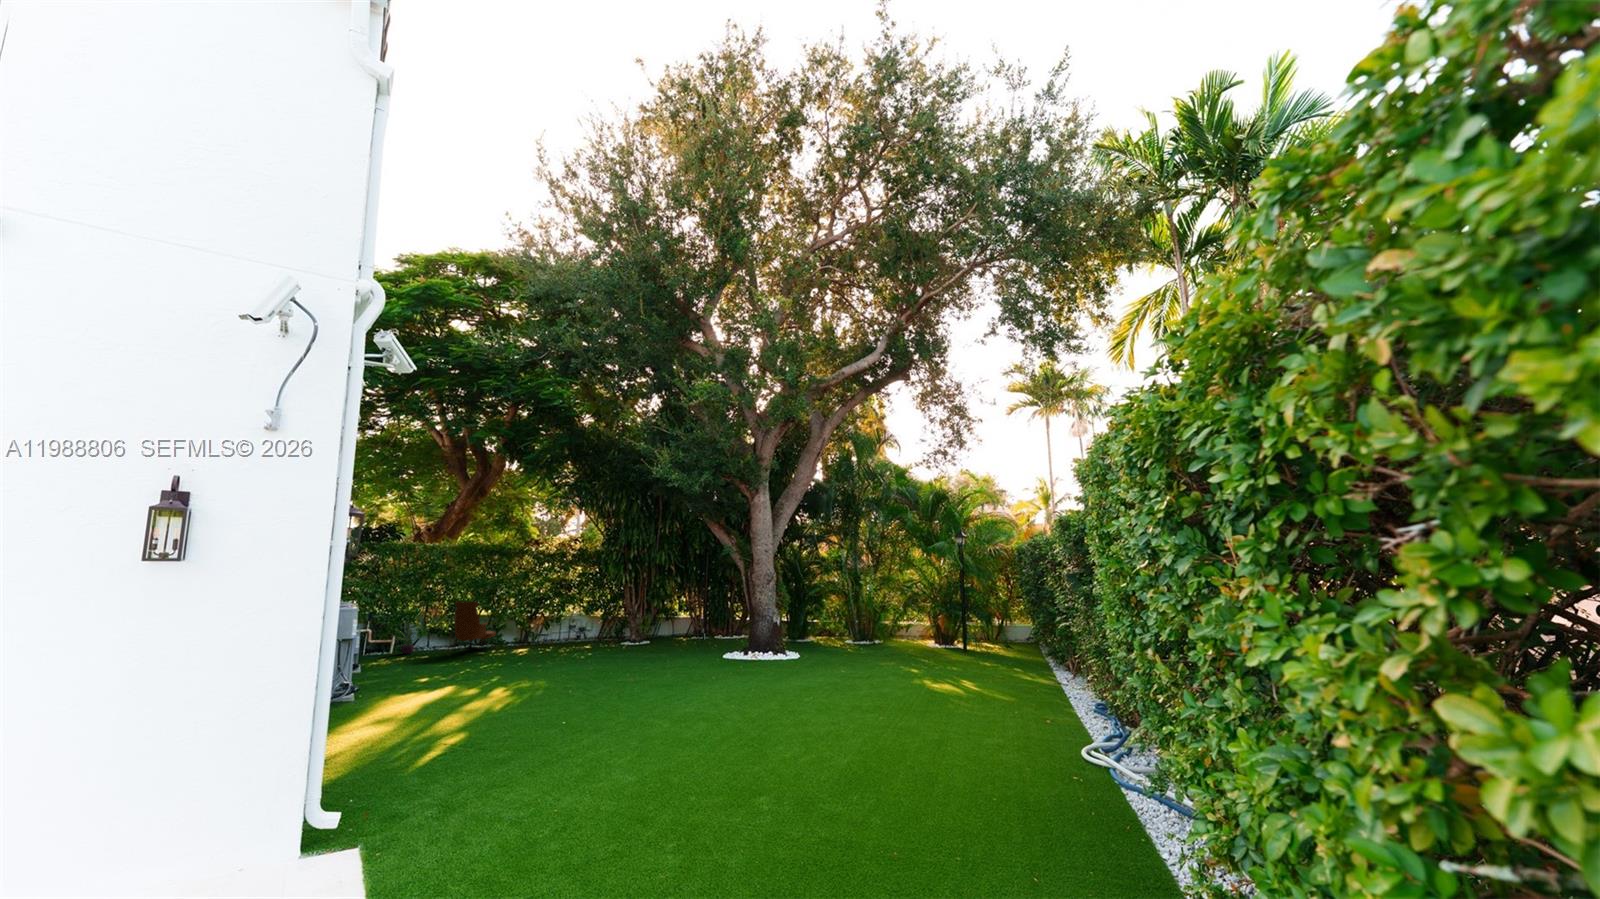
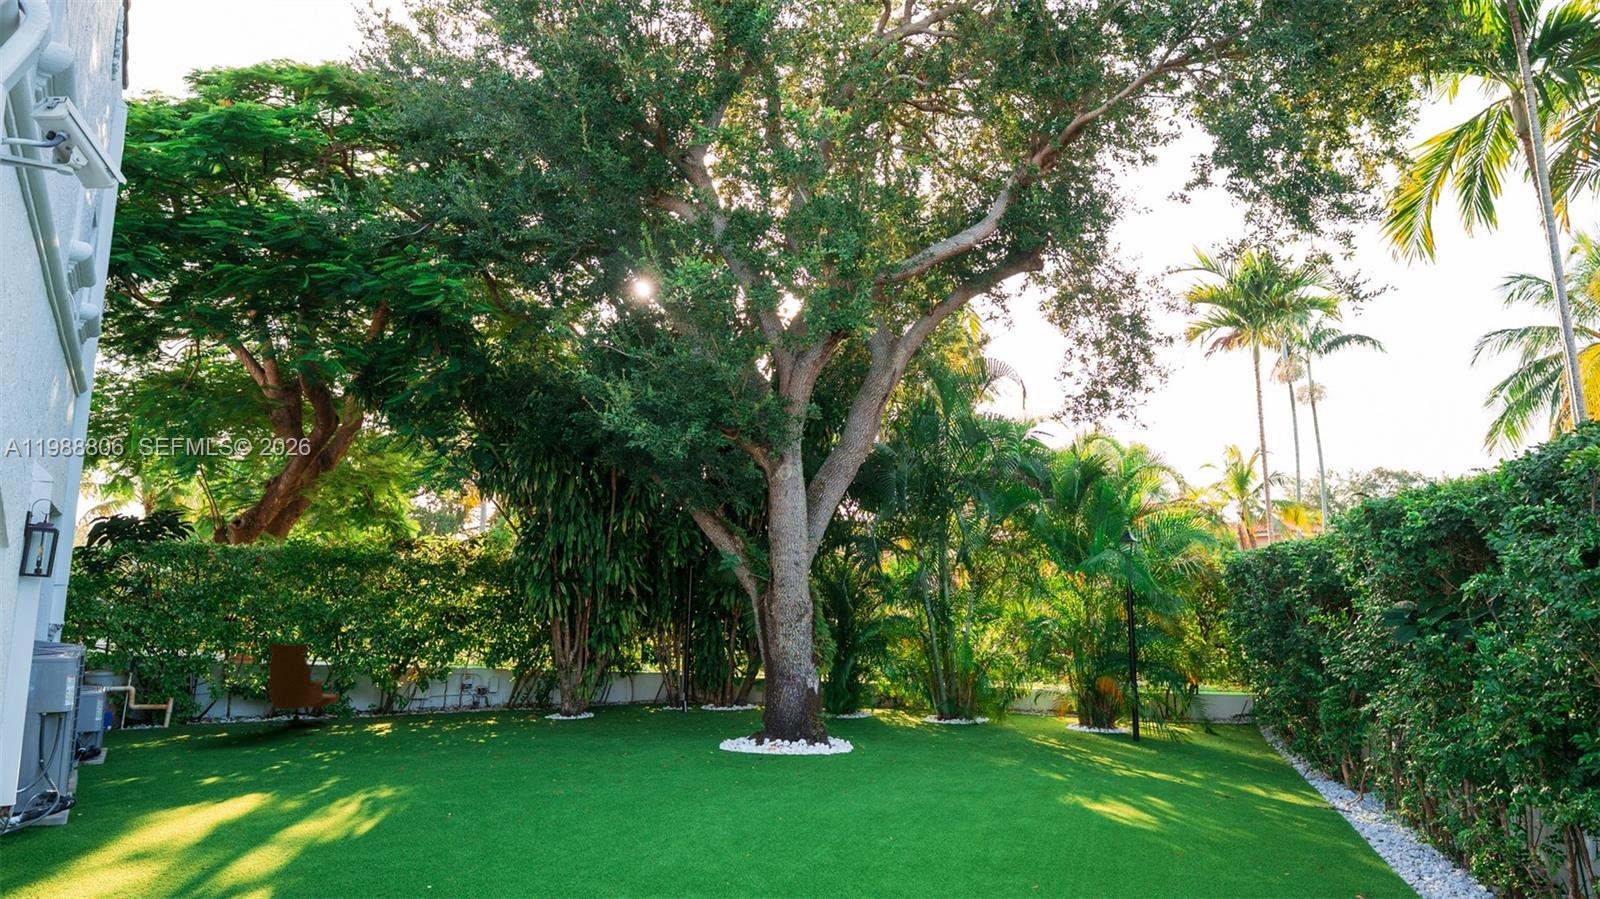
decorative plant: present [396,625,414,654] -> none [164,679,219,731]

